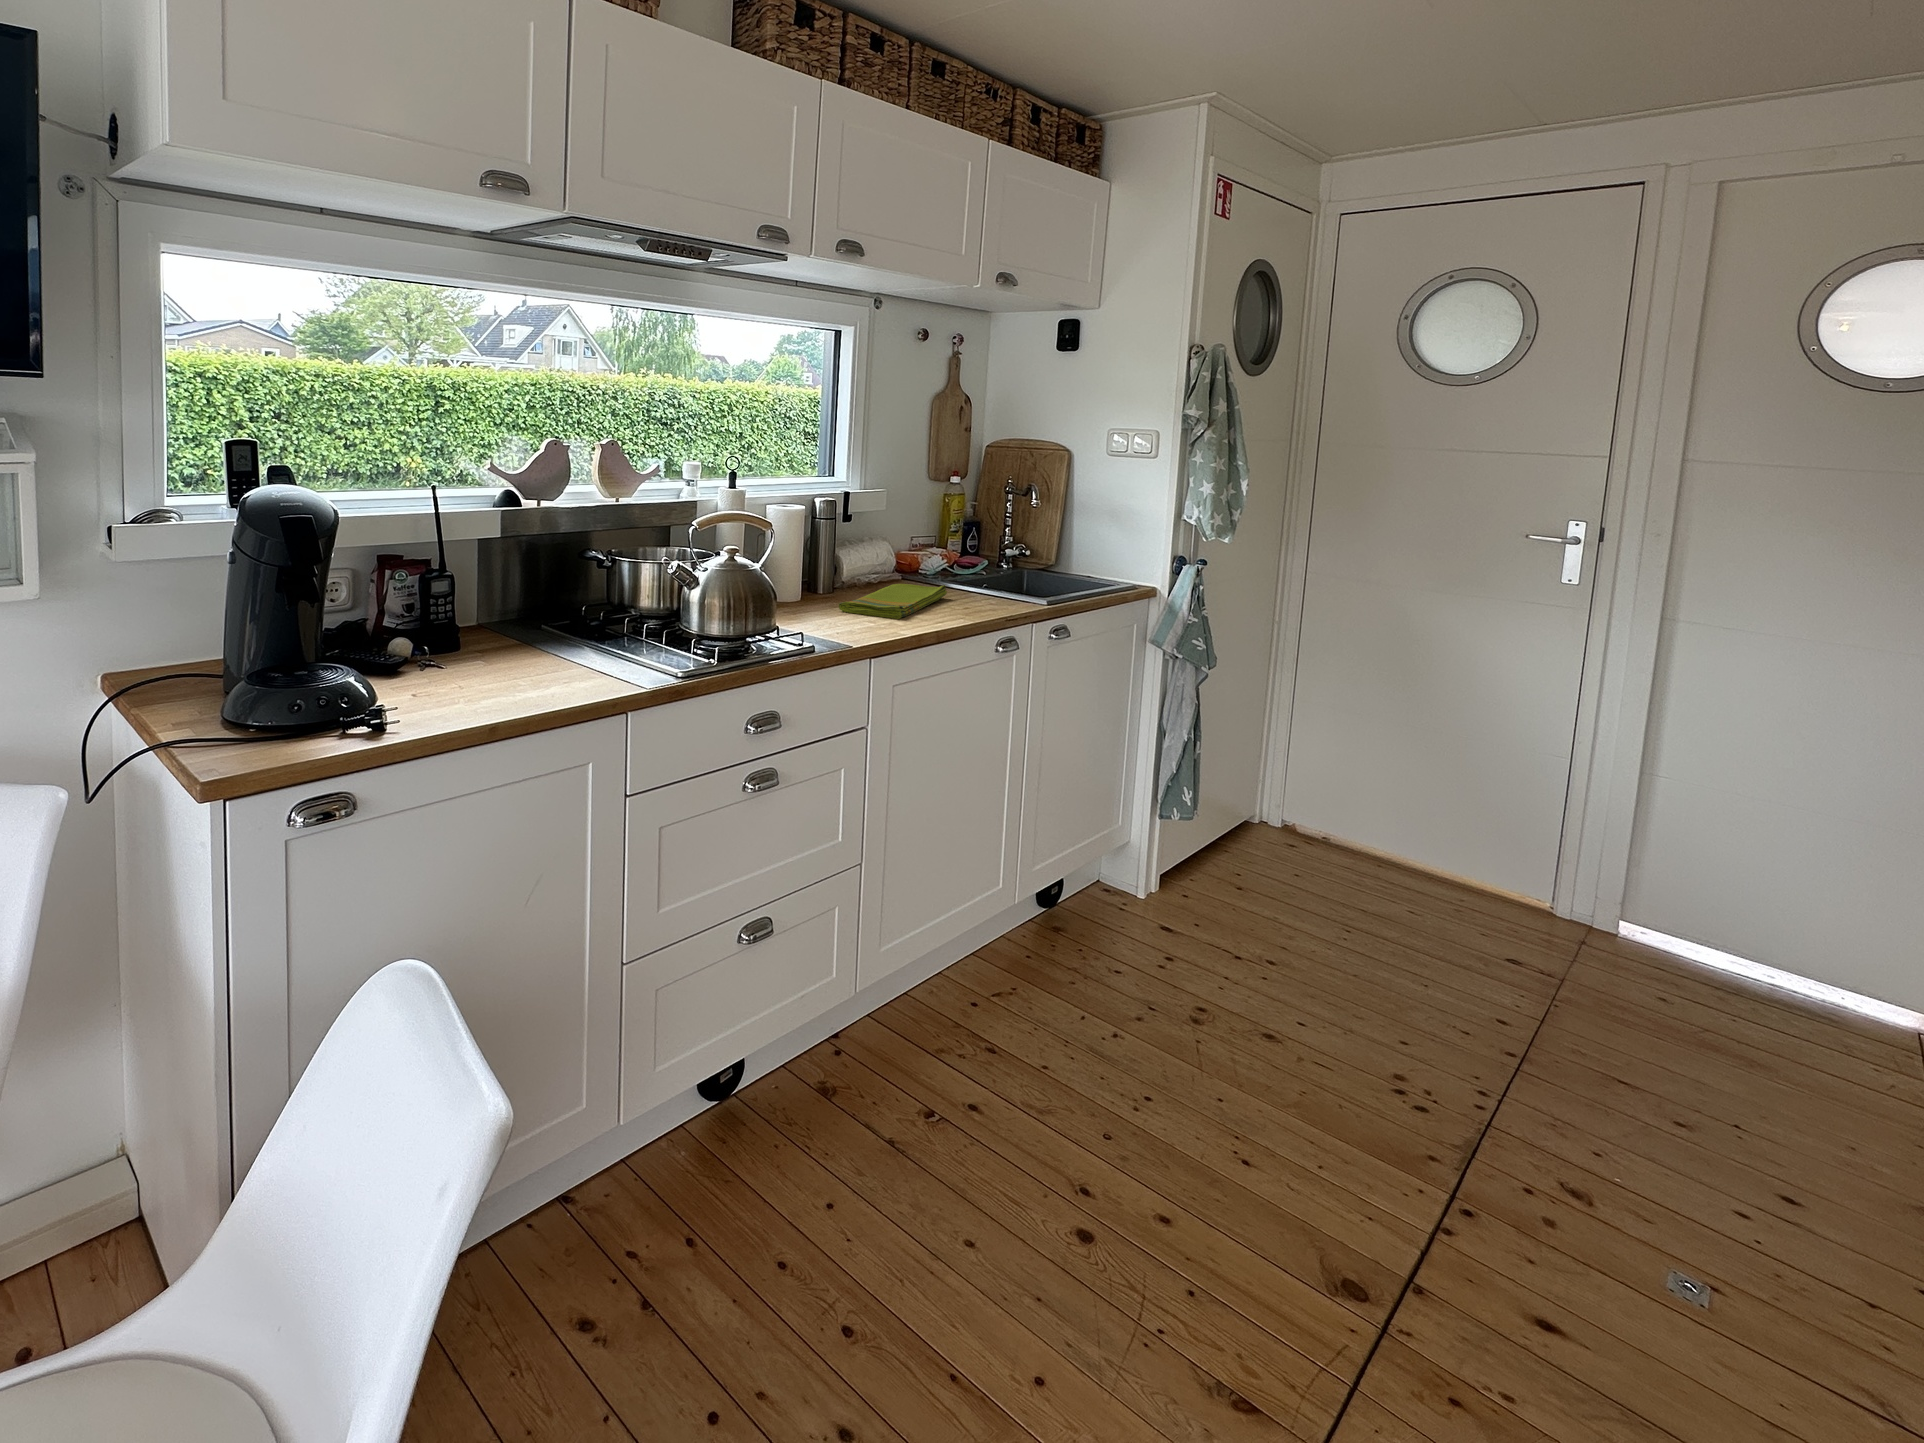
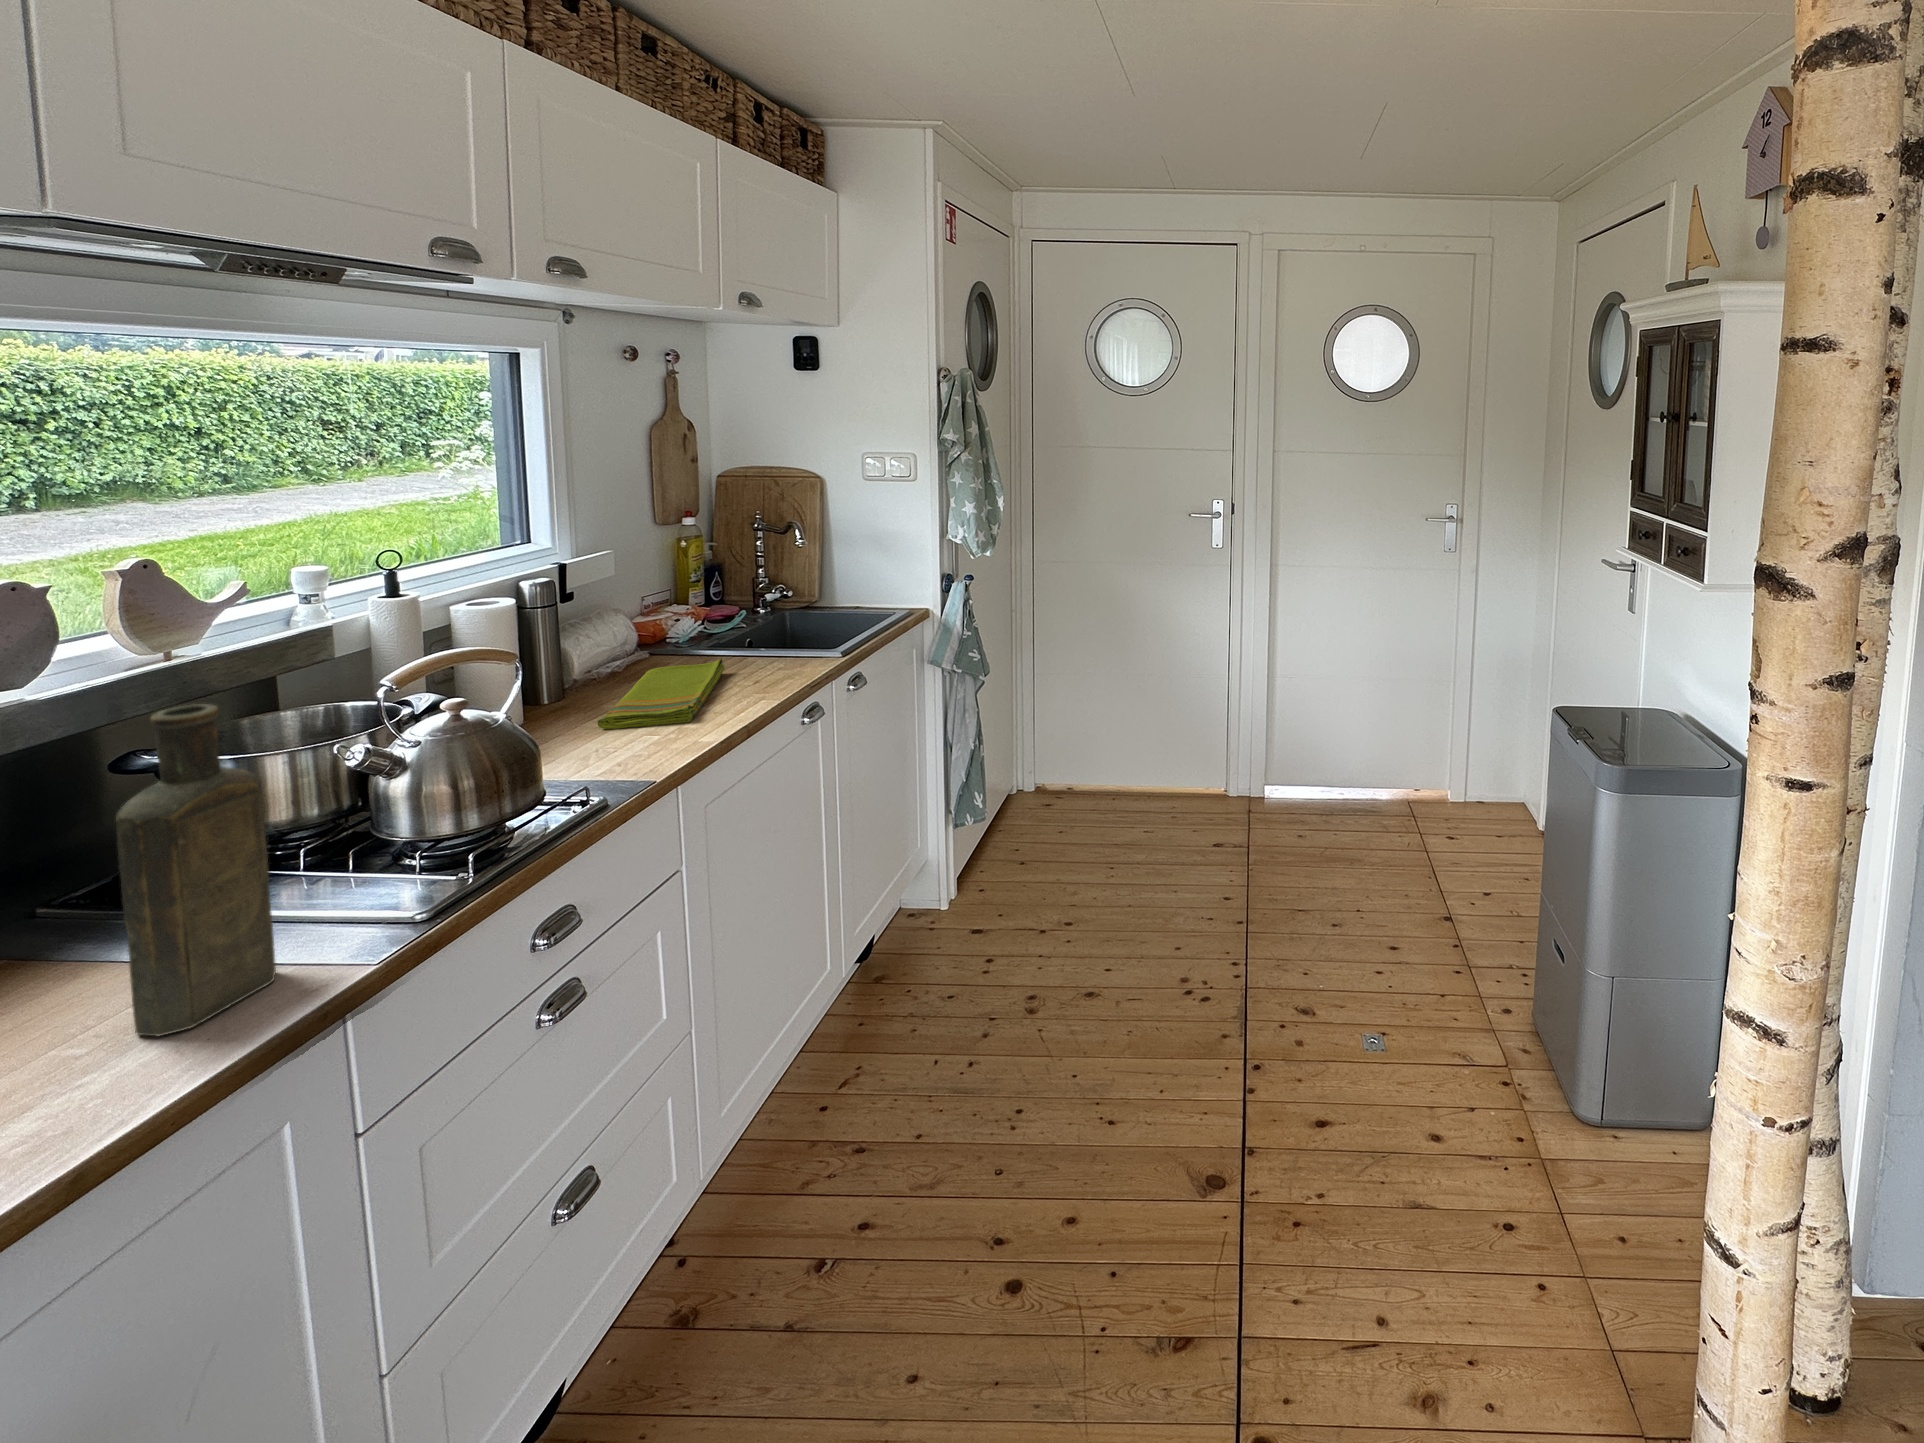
bottle: none [531,495,614,682] -> present [116,704,276,1036]

